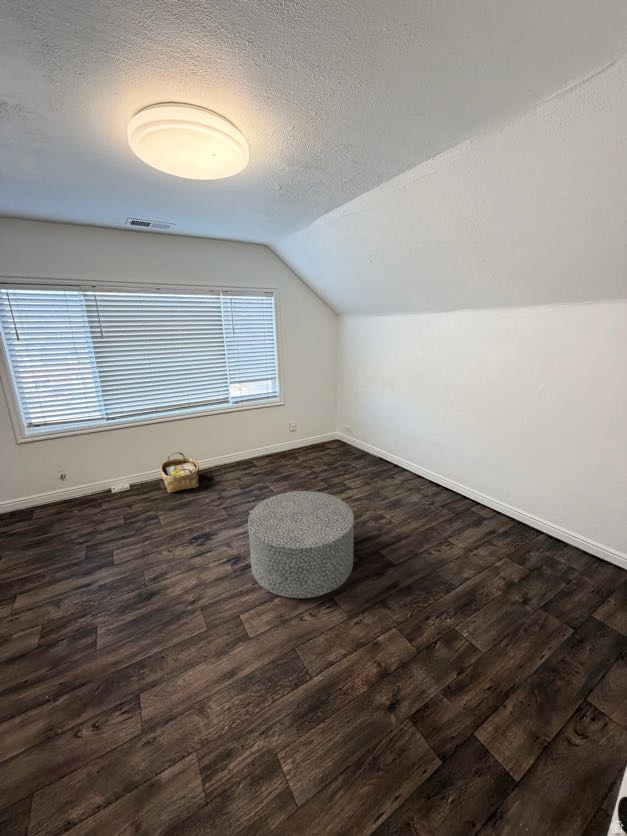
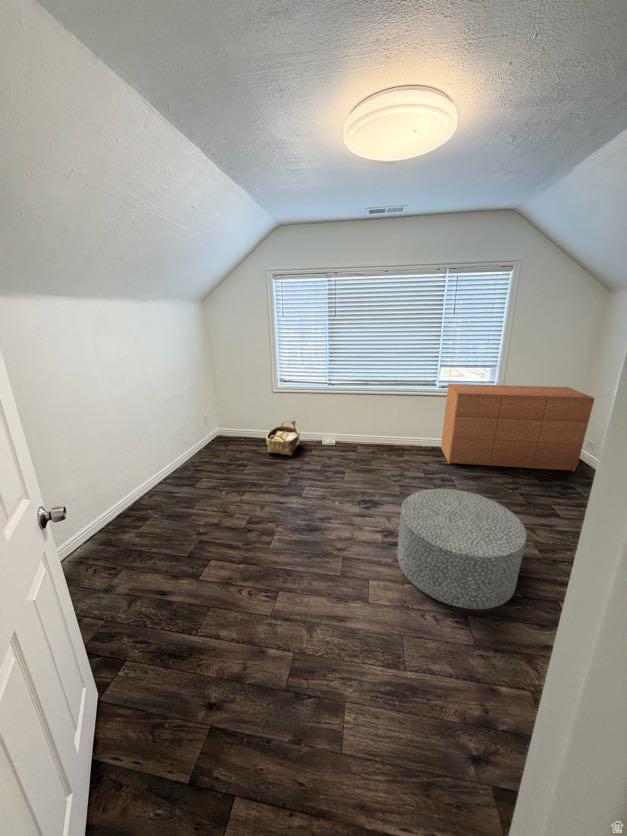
dresser: none [239,389,346,473] -> present [441,384,594,471]
woven basket: present [160,452,199,493] -> present [266,420,300,455]

